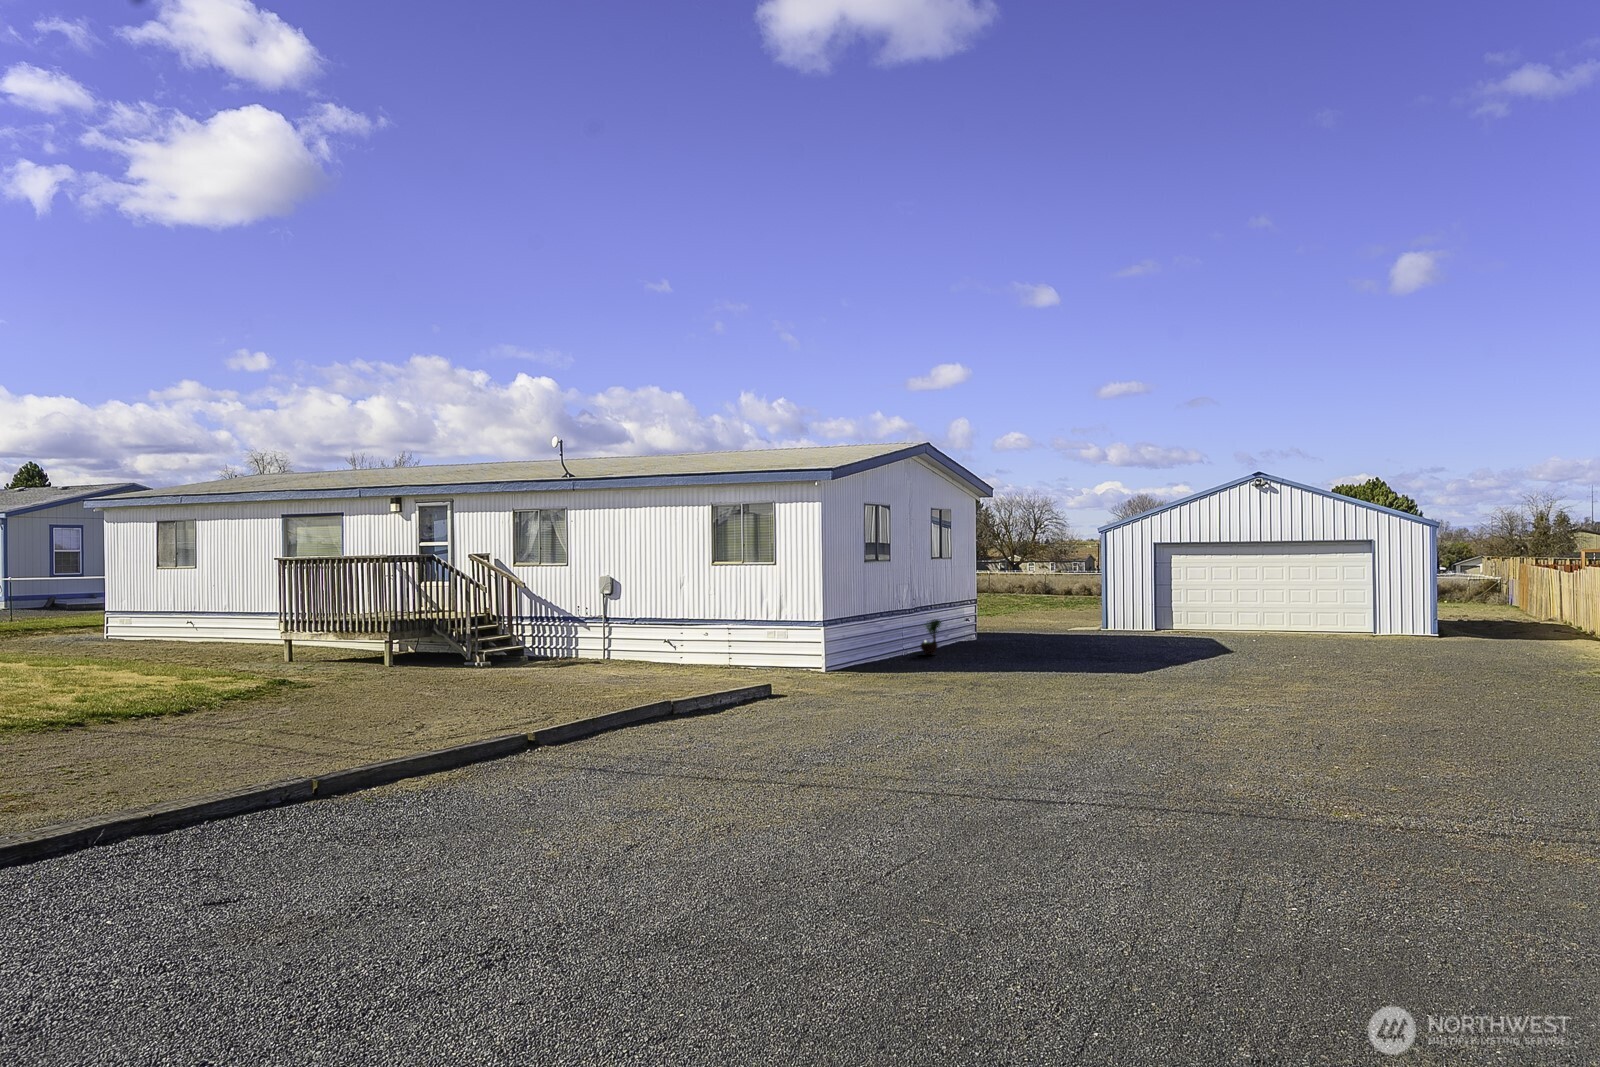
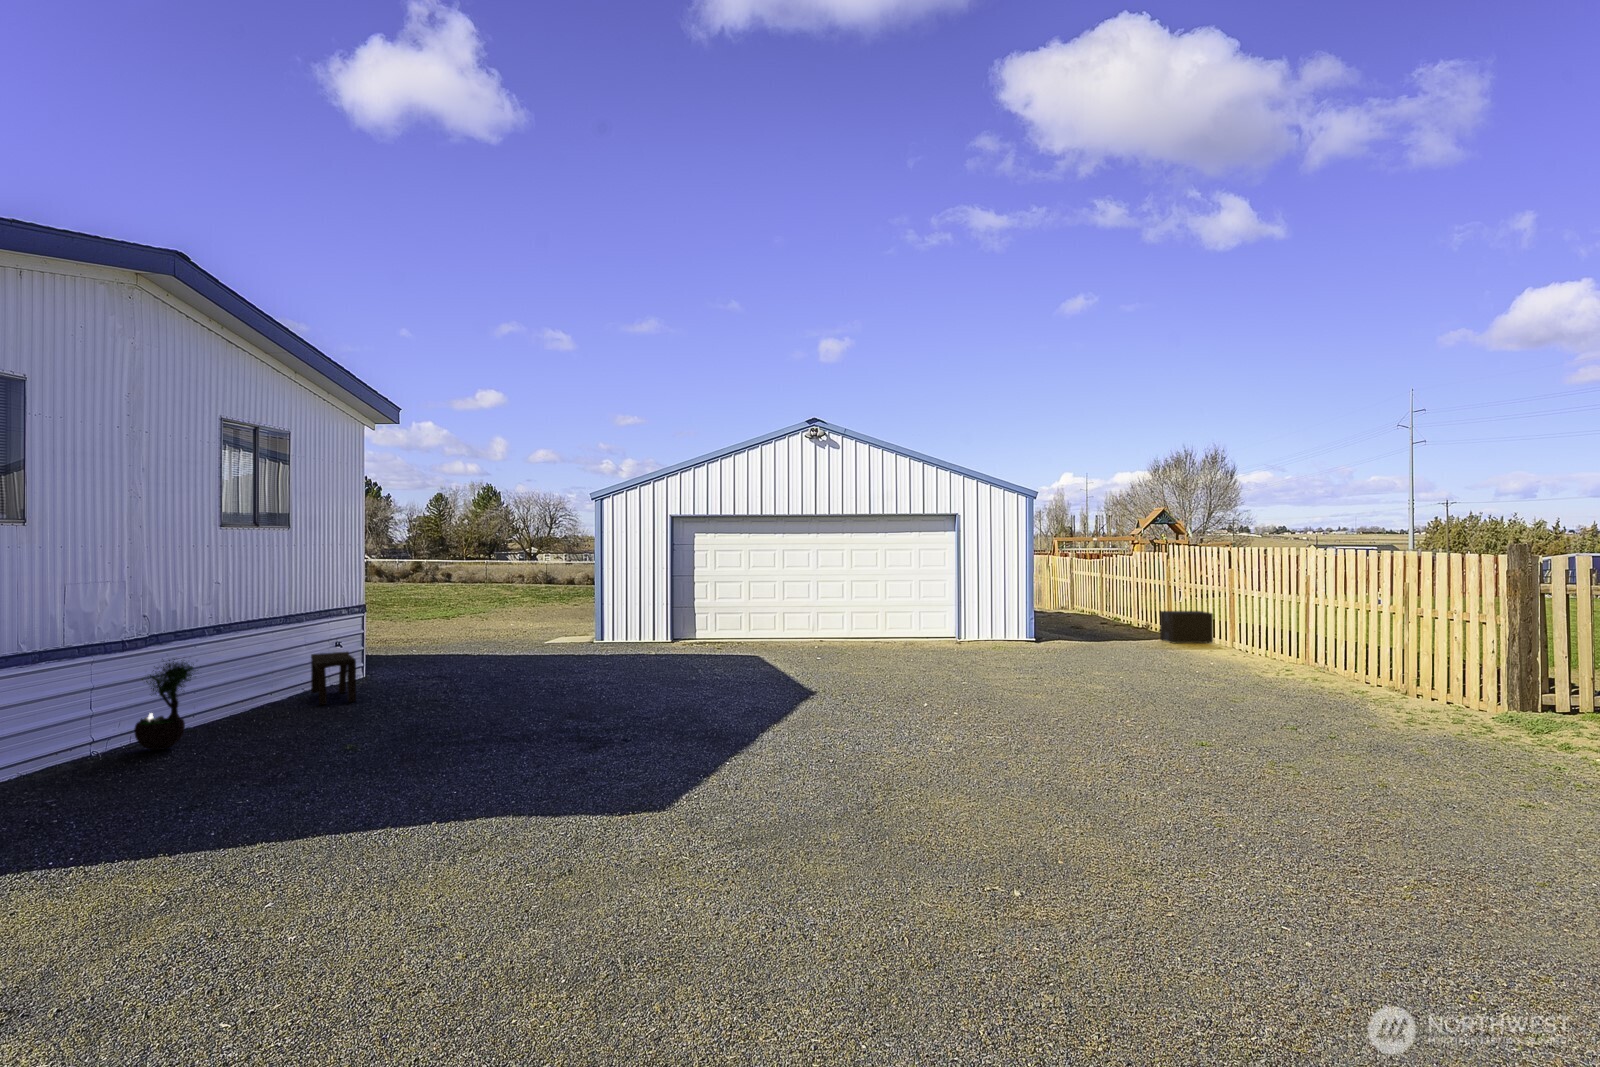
cardboard box: none [1550,615,1590,640] -> present [1160,611,1213,643]
bench: none [961,623,988,647] -> present [311,652,356,705]

